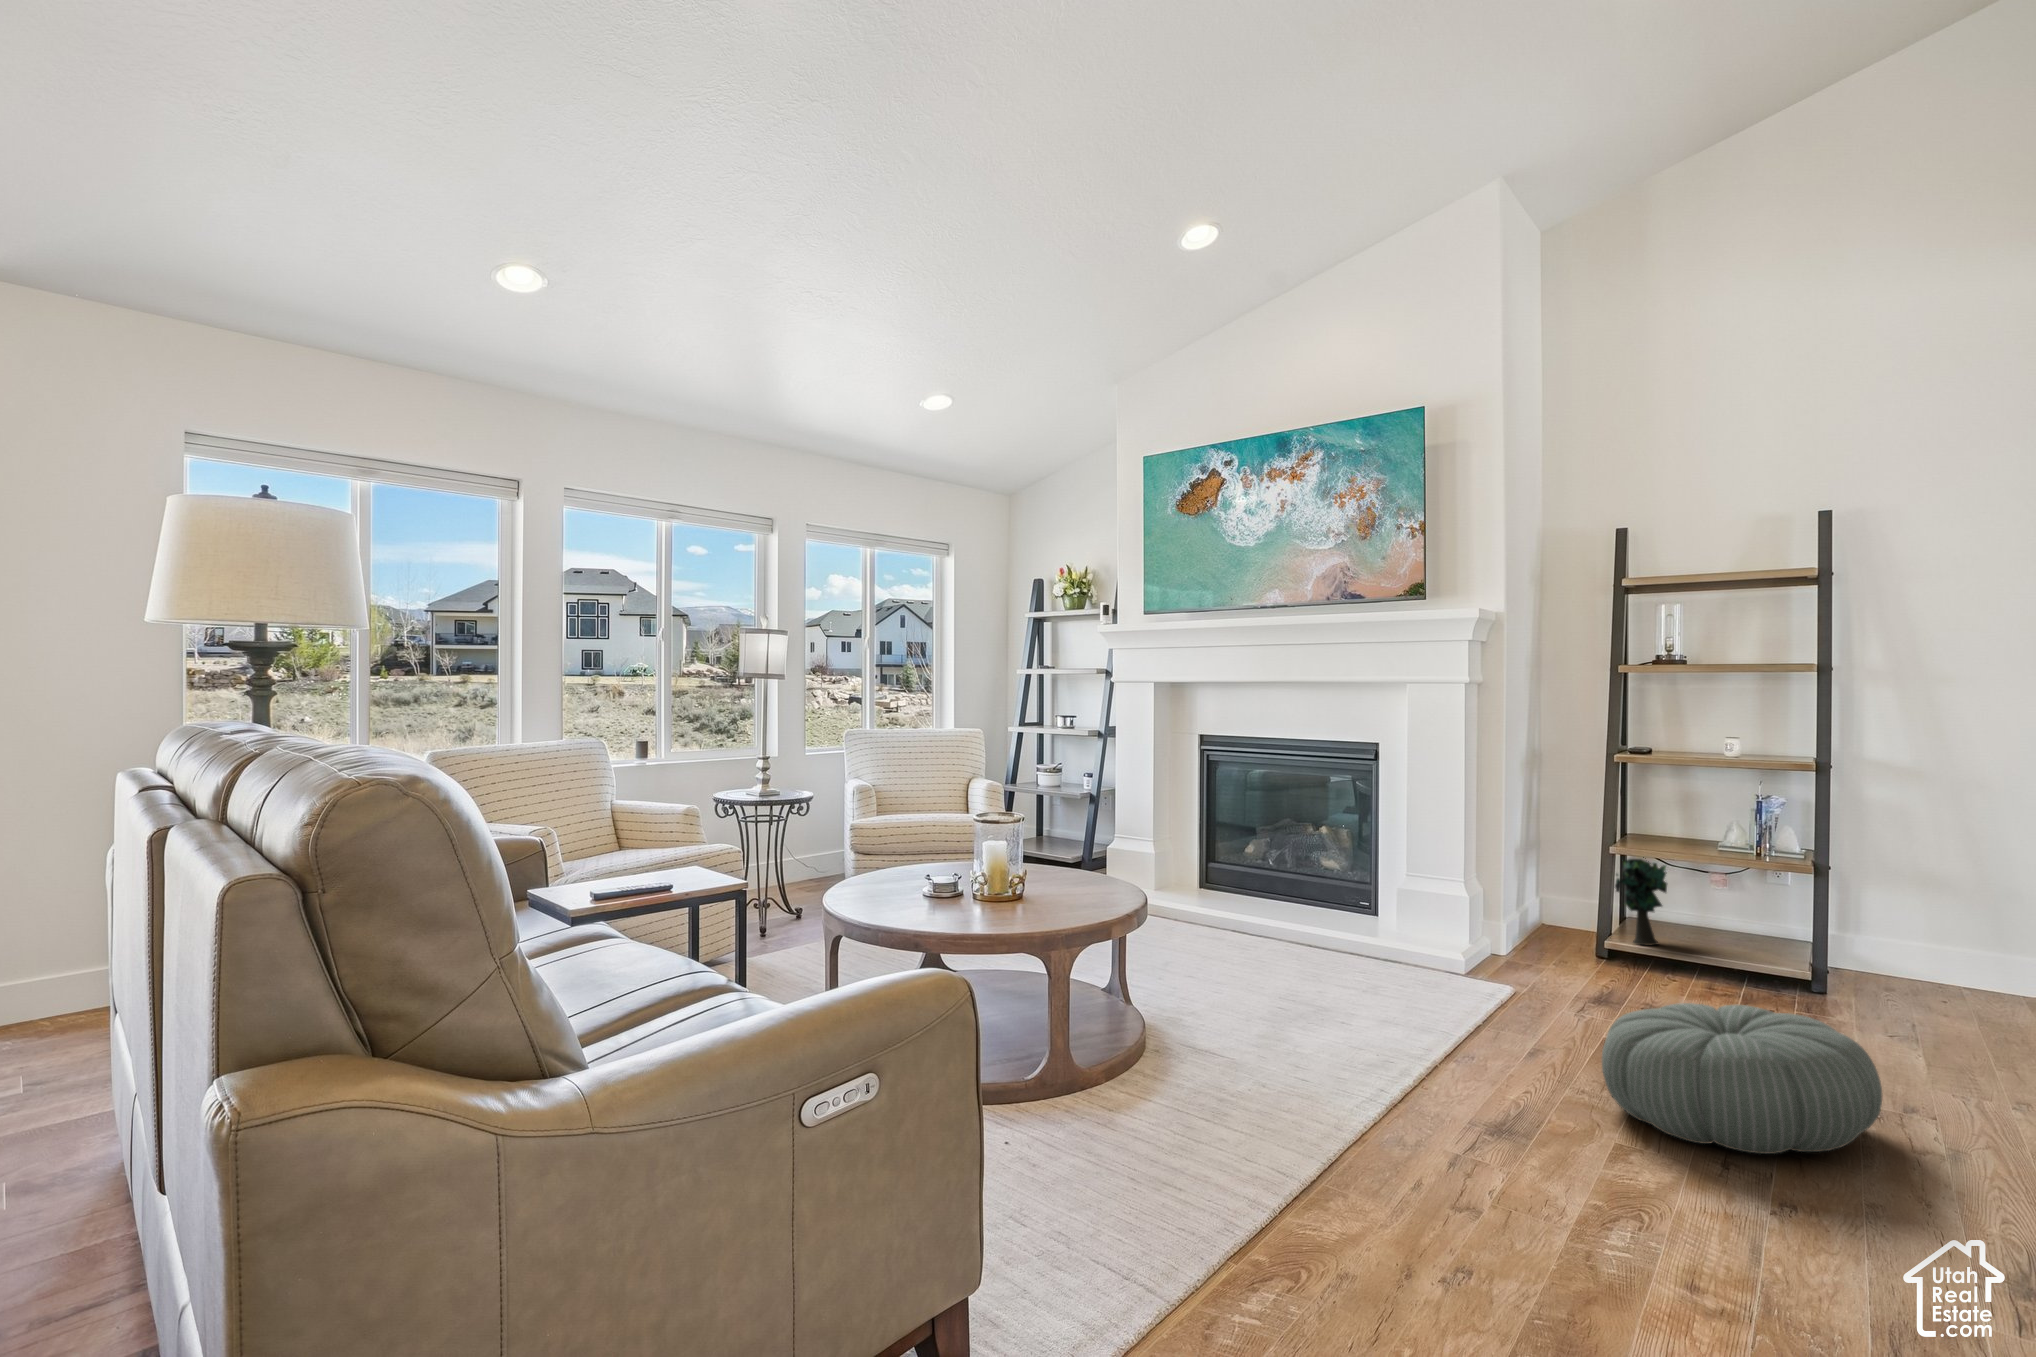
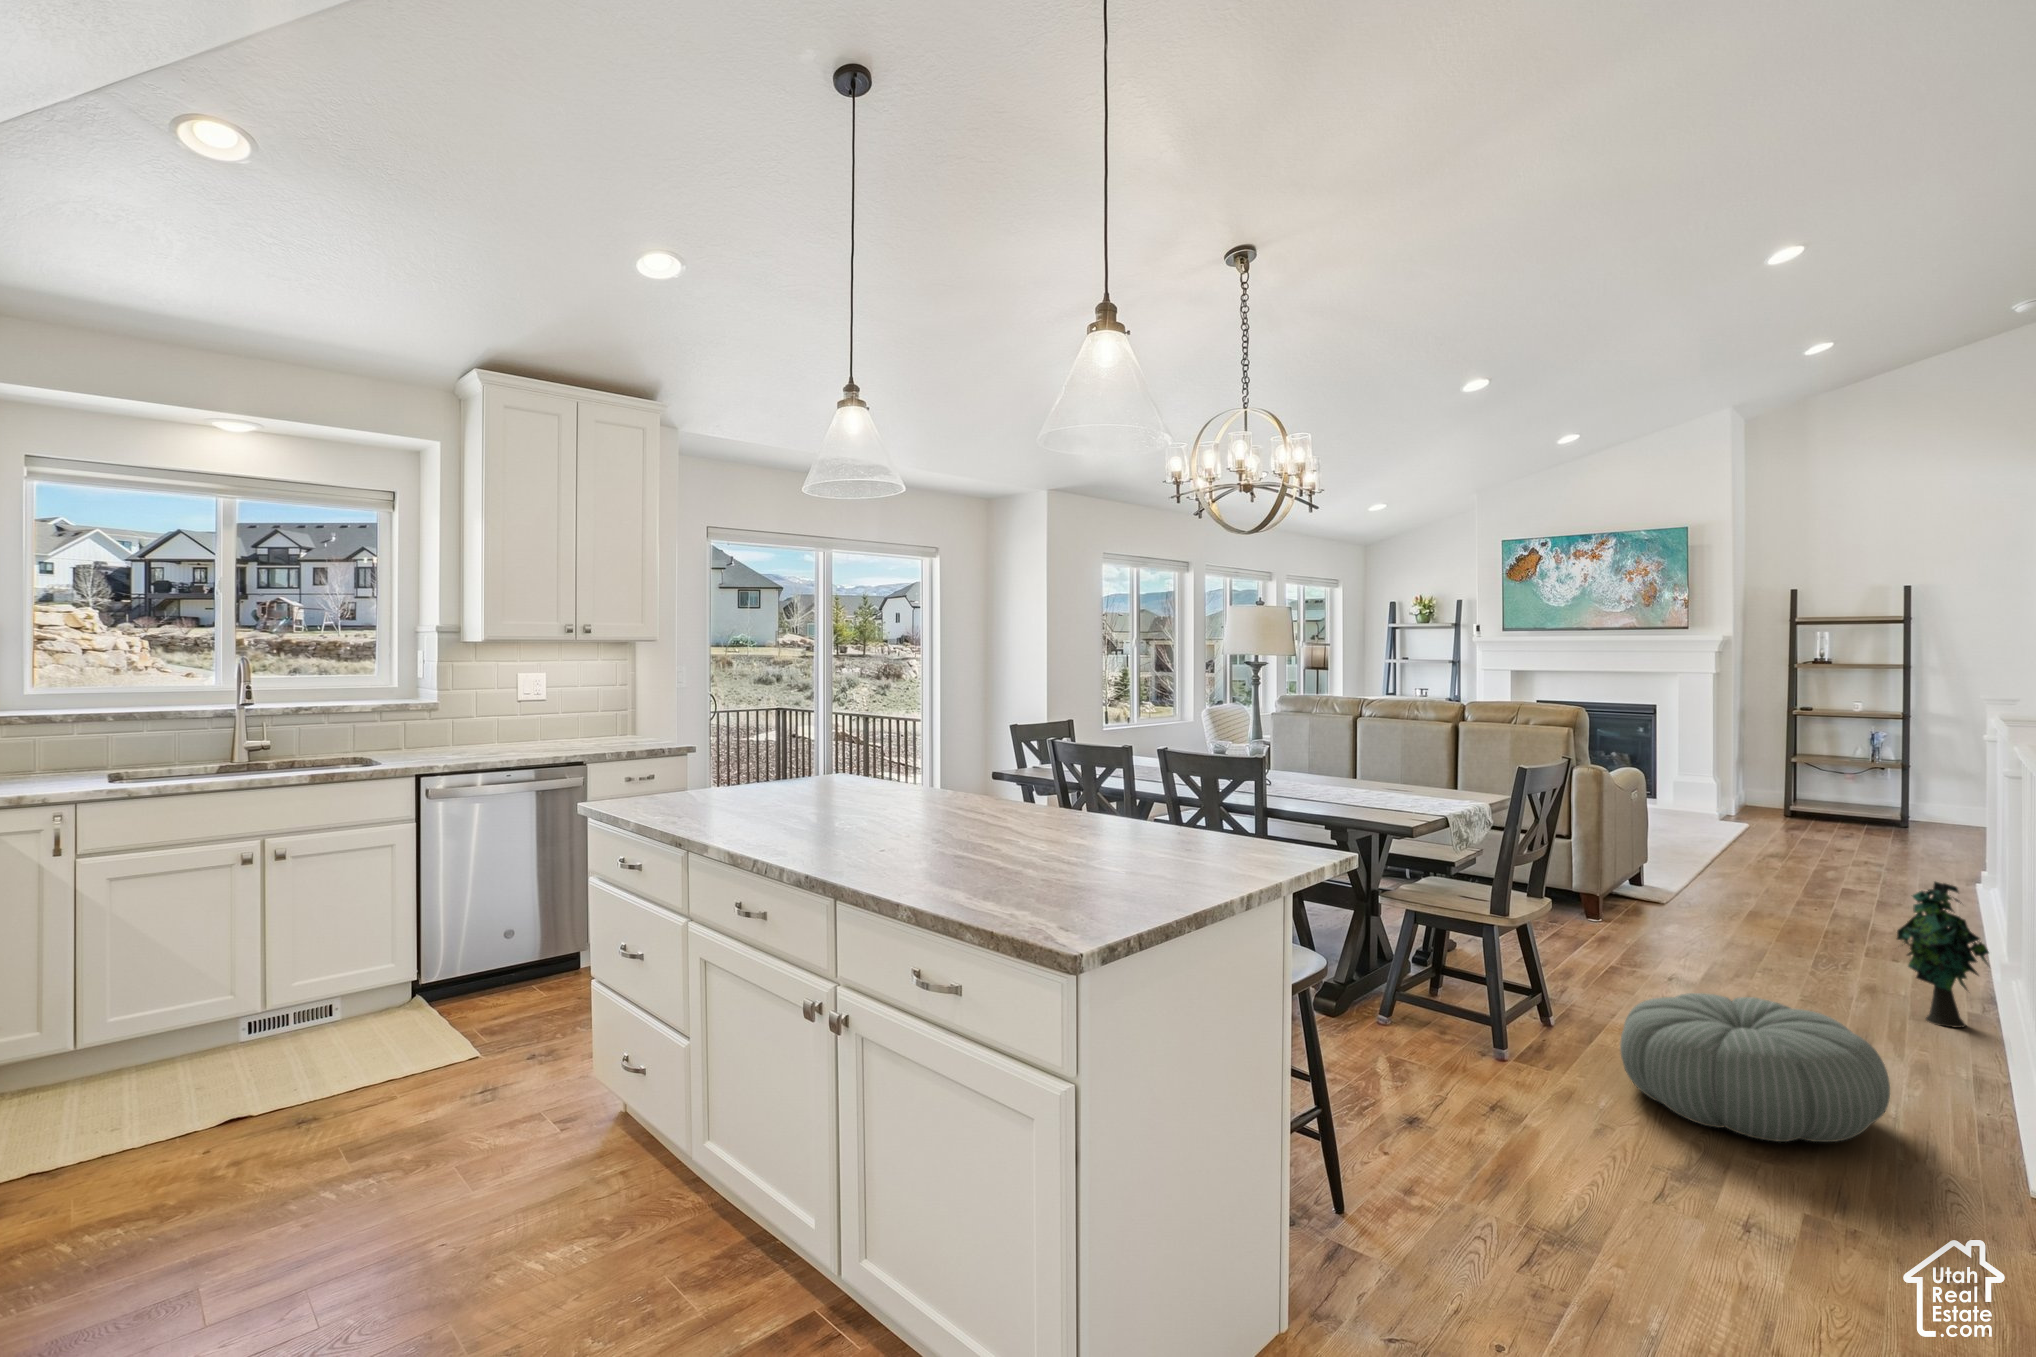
decorative plant: present [1615,857,1667,946] -> present [1897,882,1989,1028]

